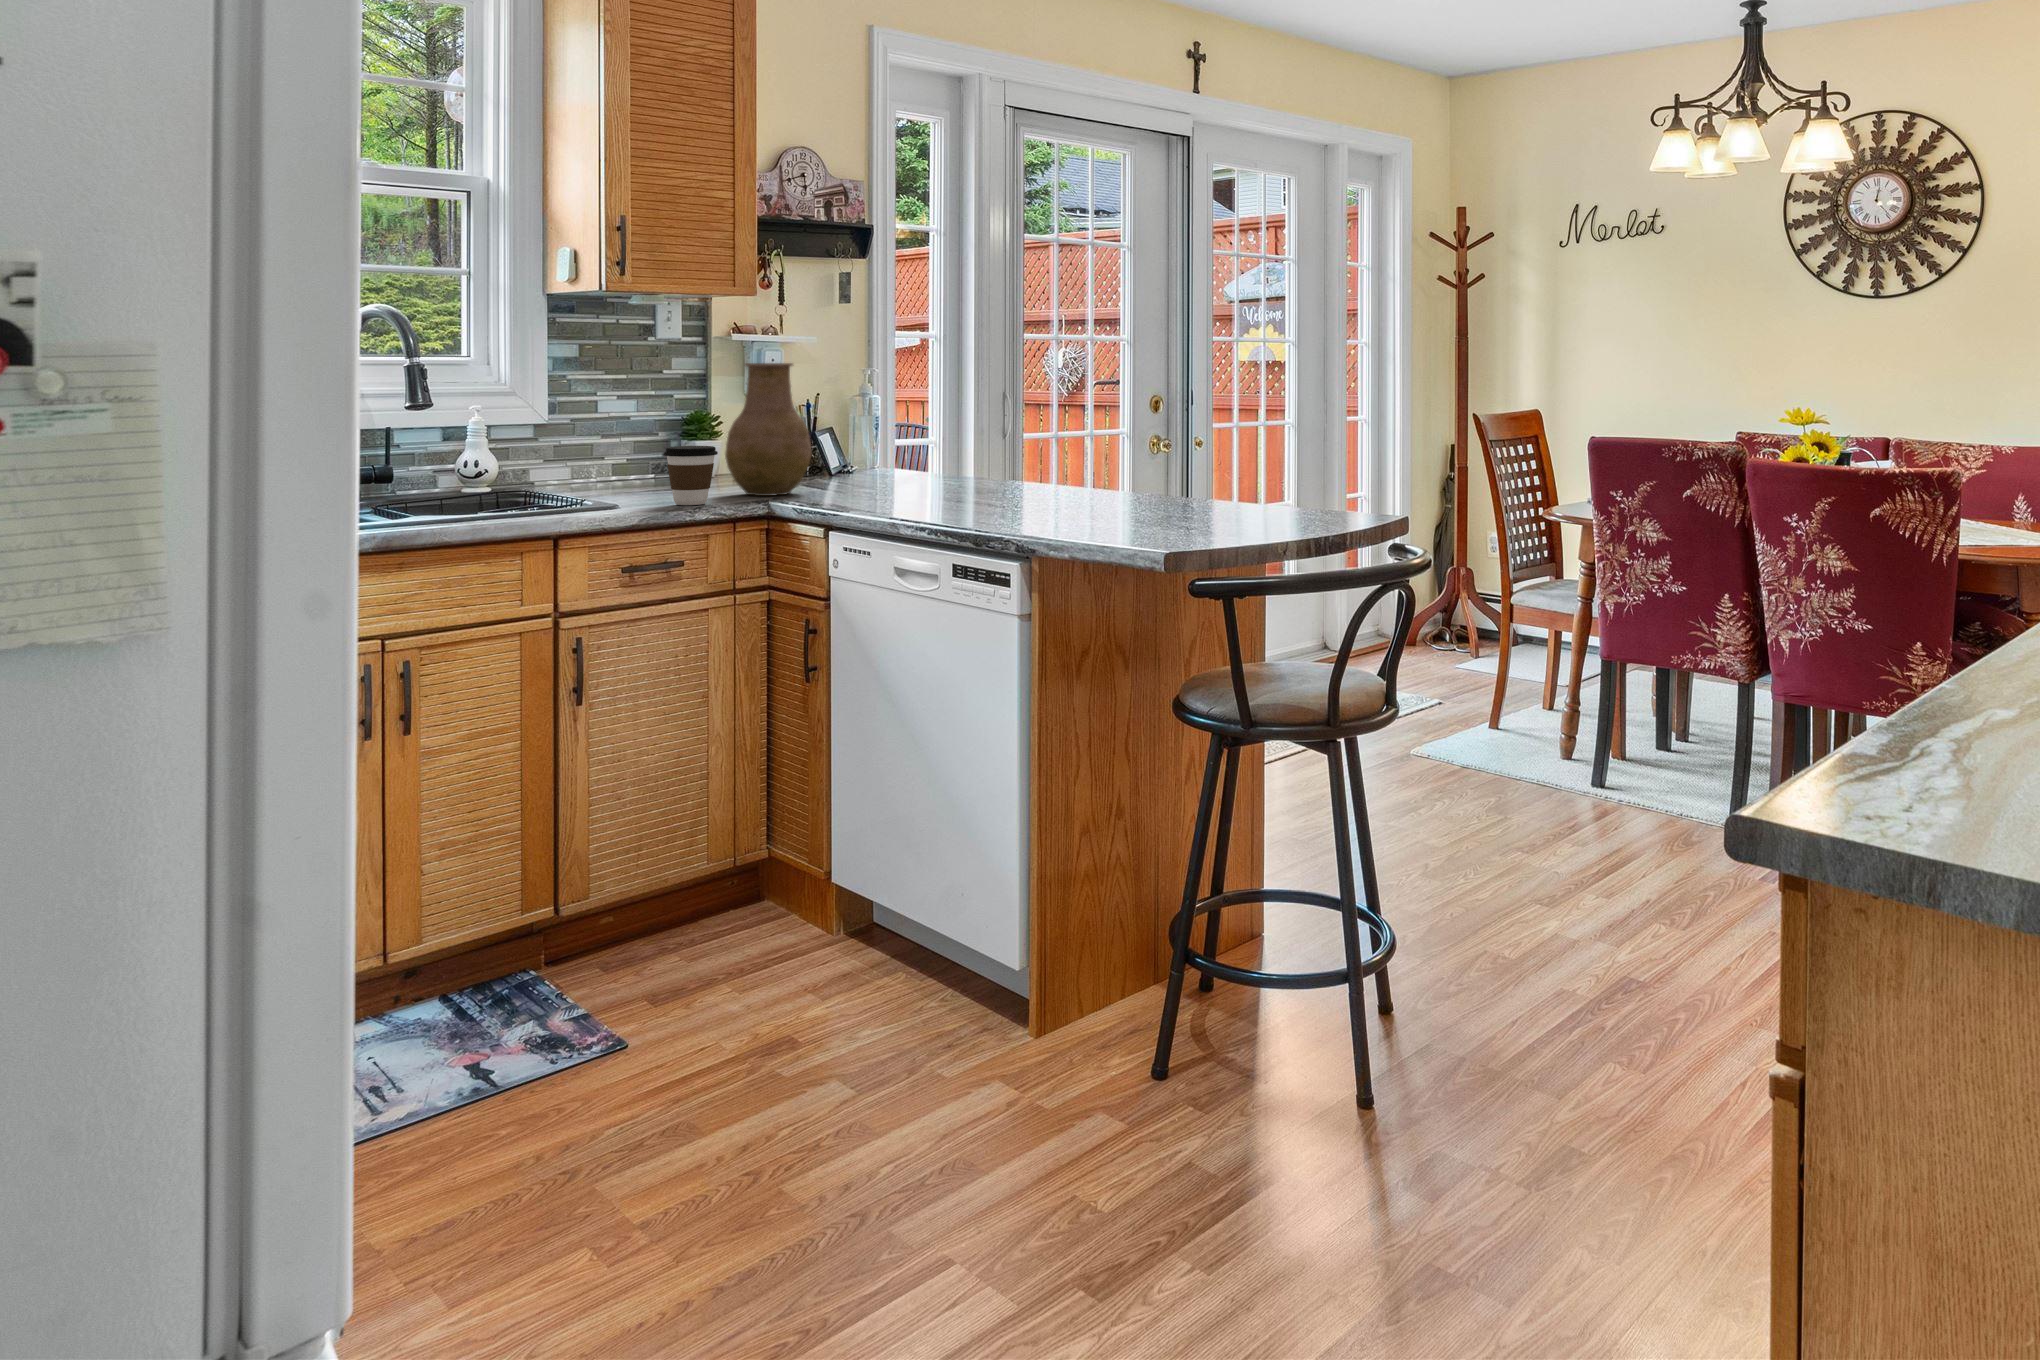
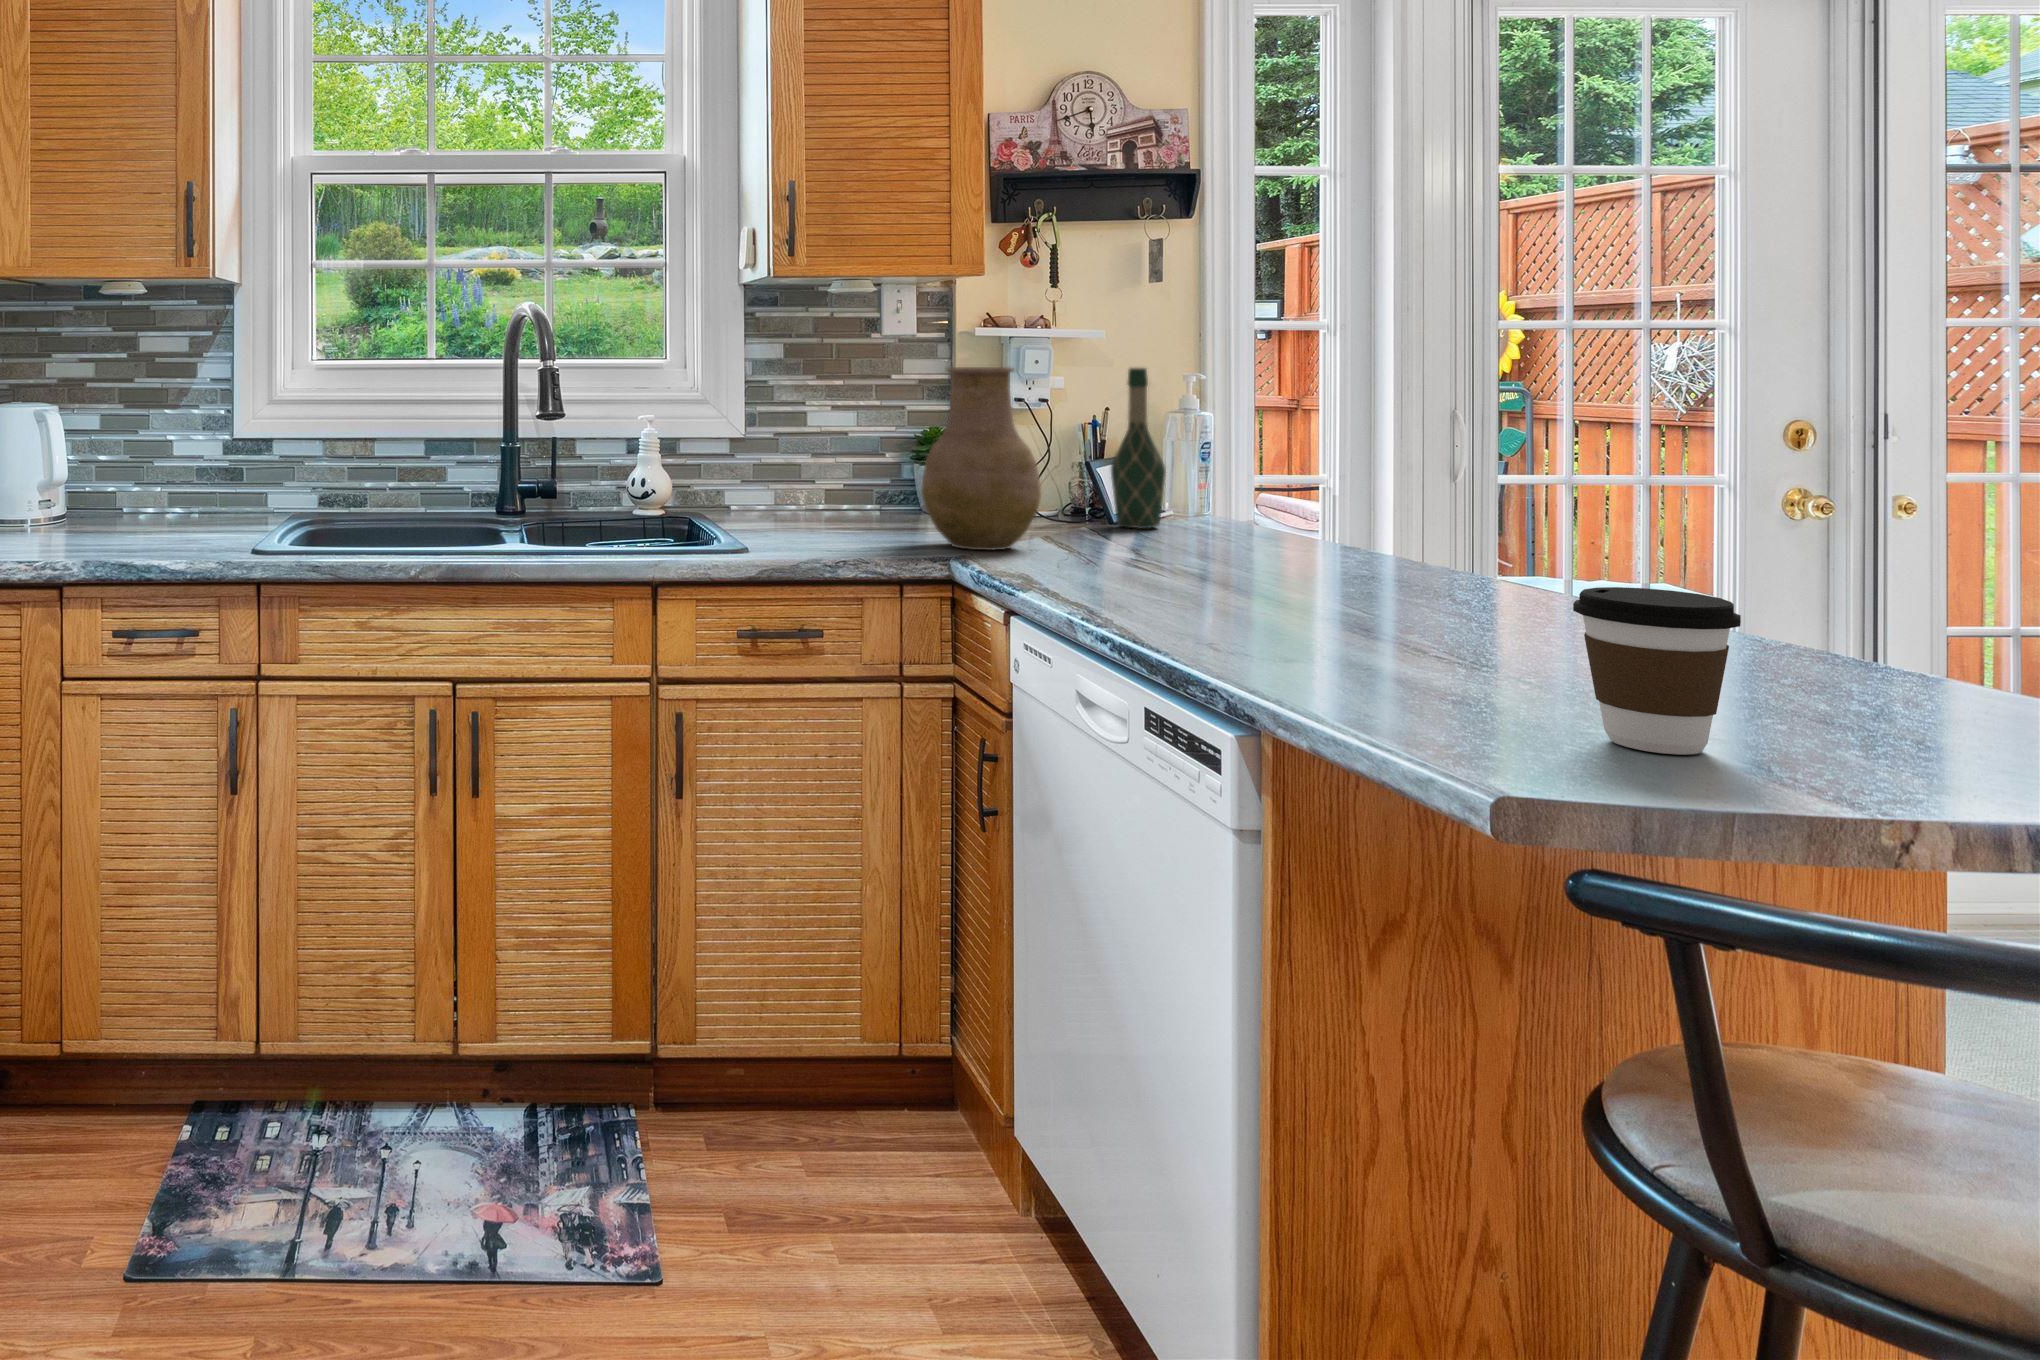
wine bottle: none [822,364,859,478] -> present [1111,368,1166,529]
coffee cup: present [664,446,718,505] -> present [1573,587,1741,755]

